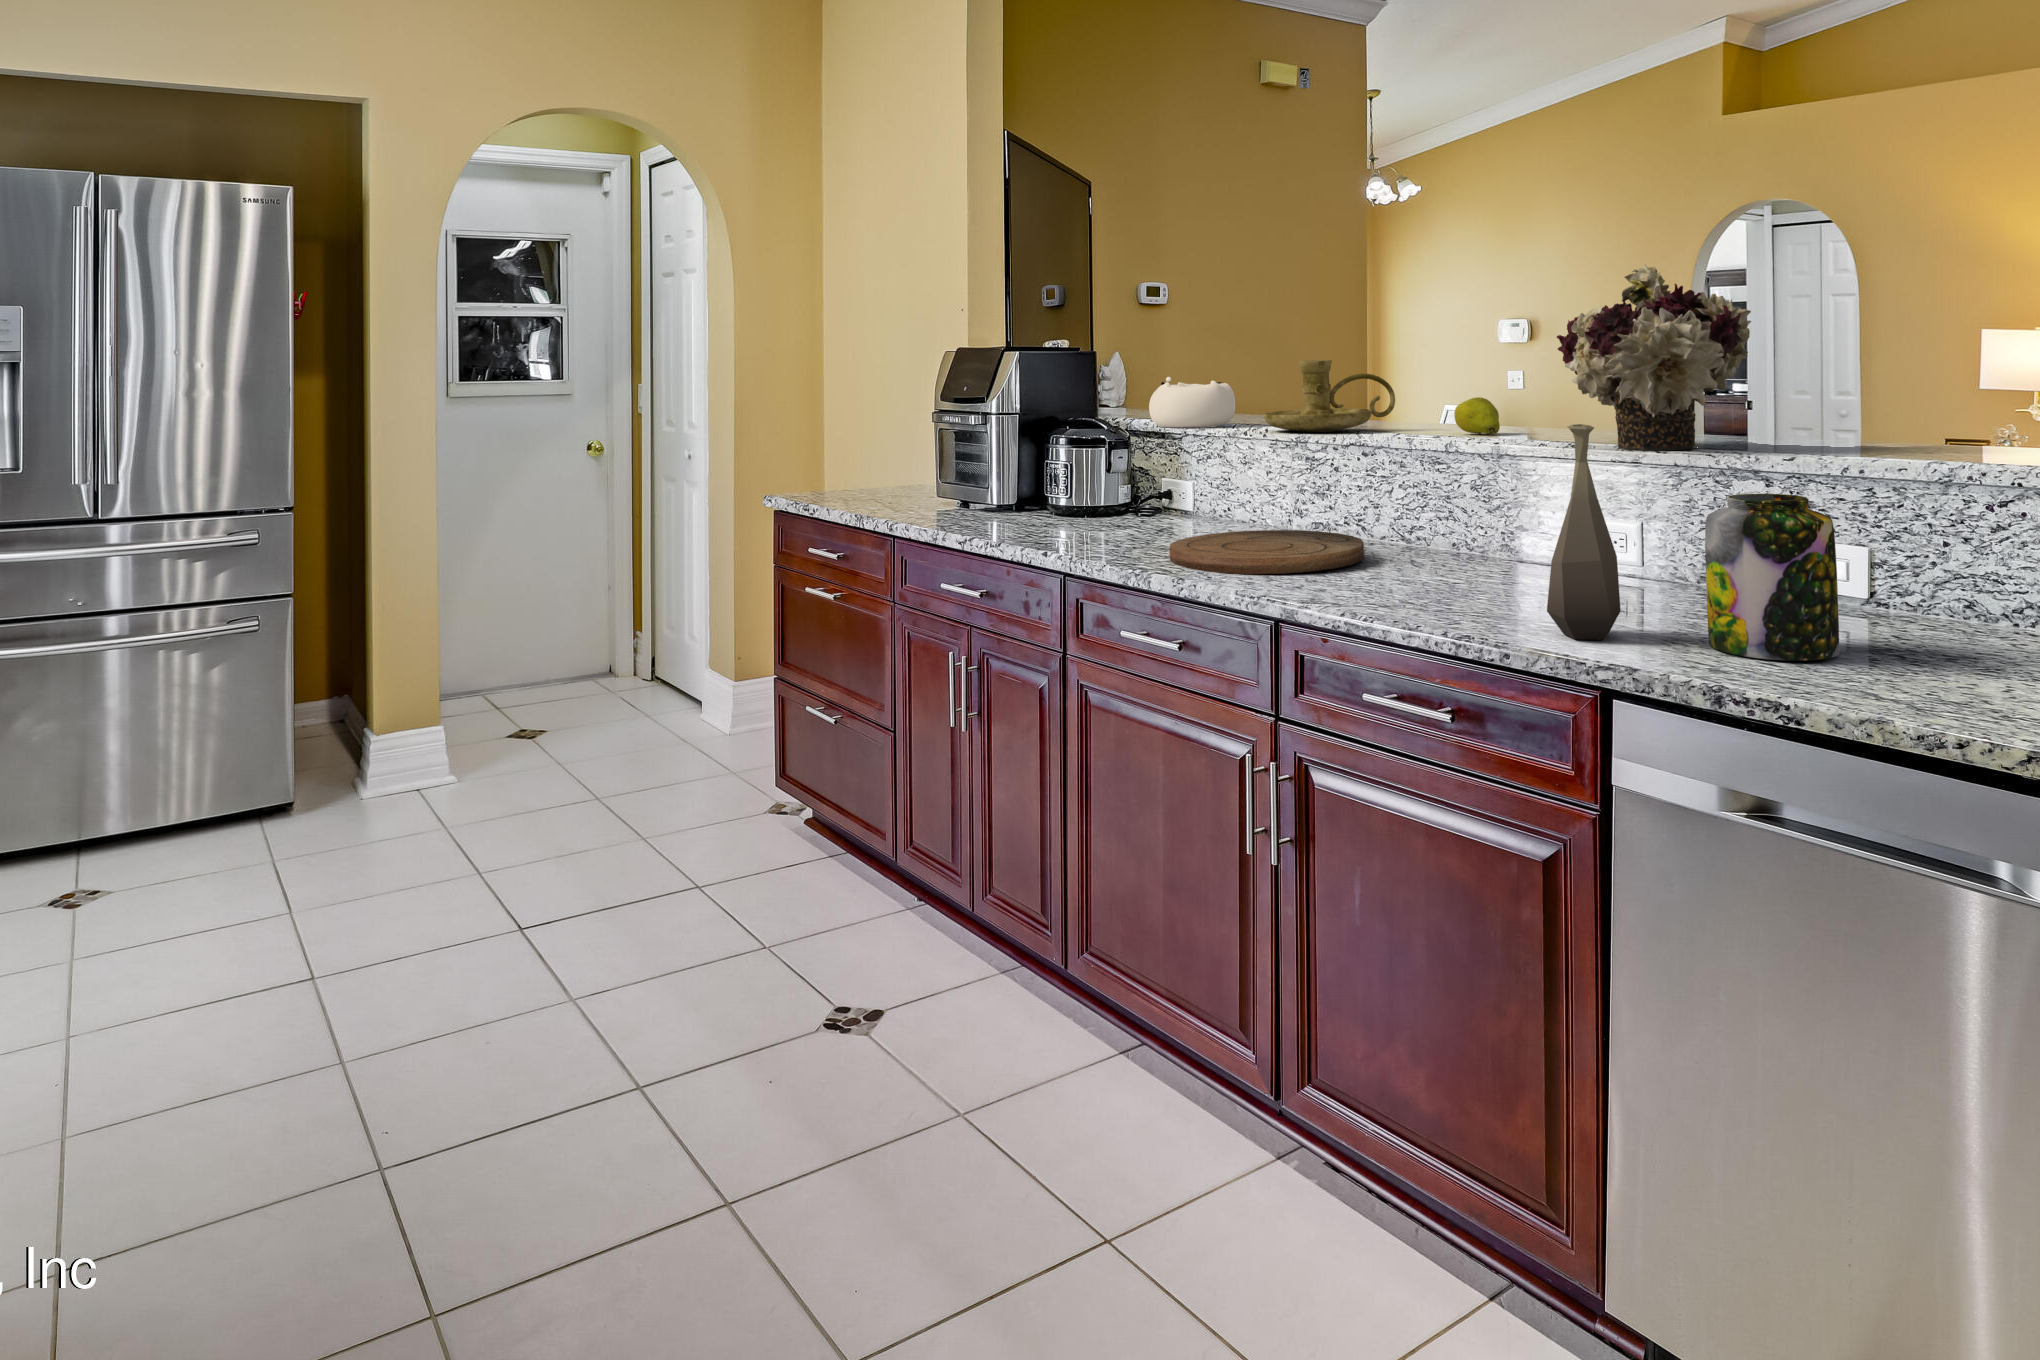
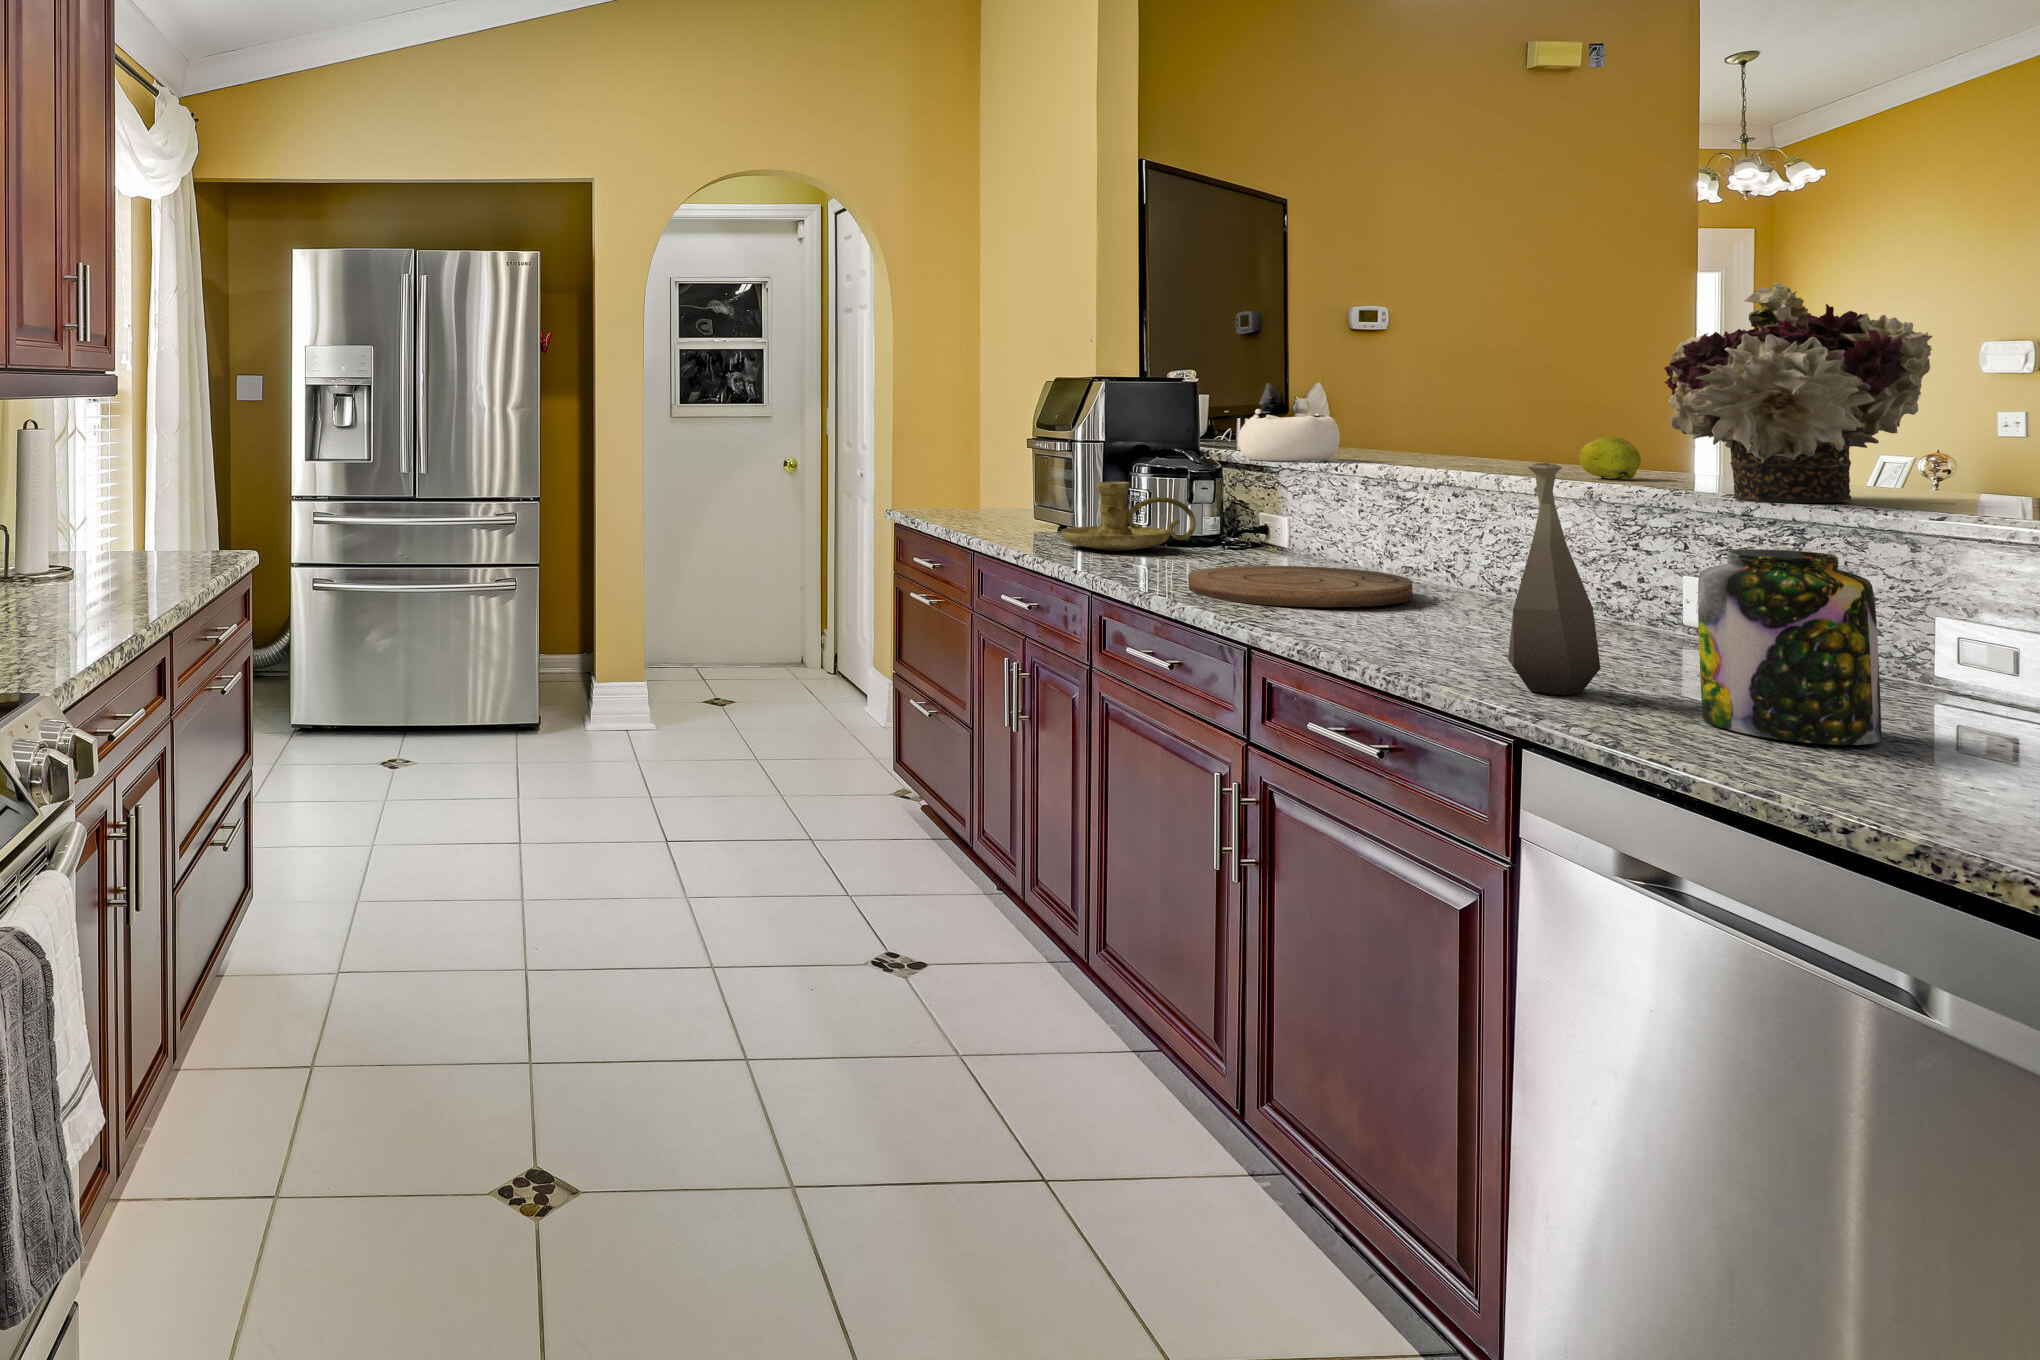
candle holder: present [1263,360,1395,432] -> present [1061,482,1196,551]

